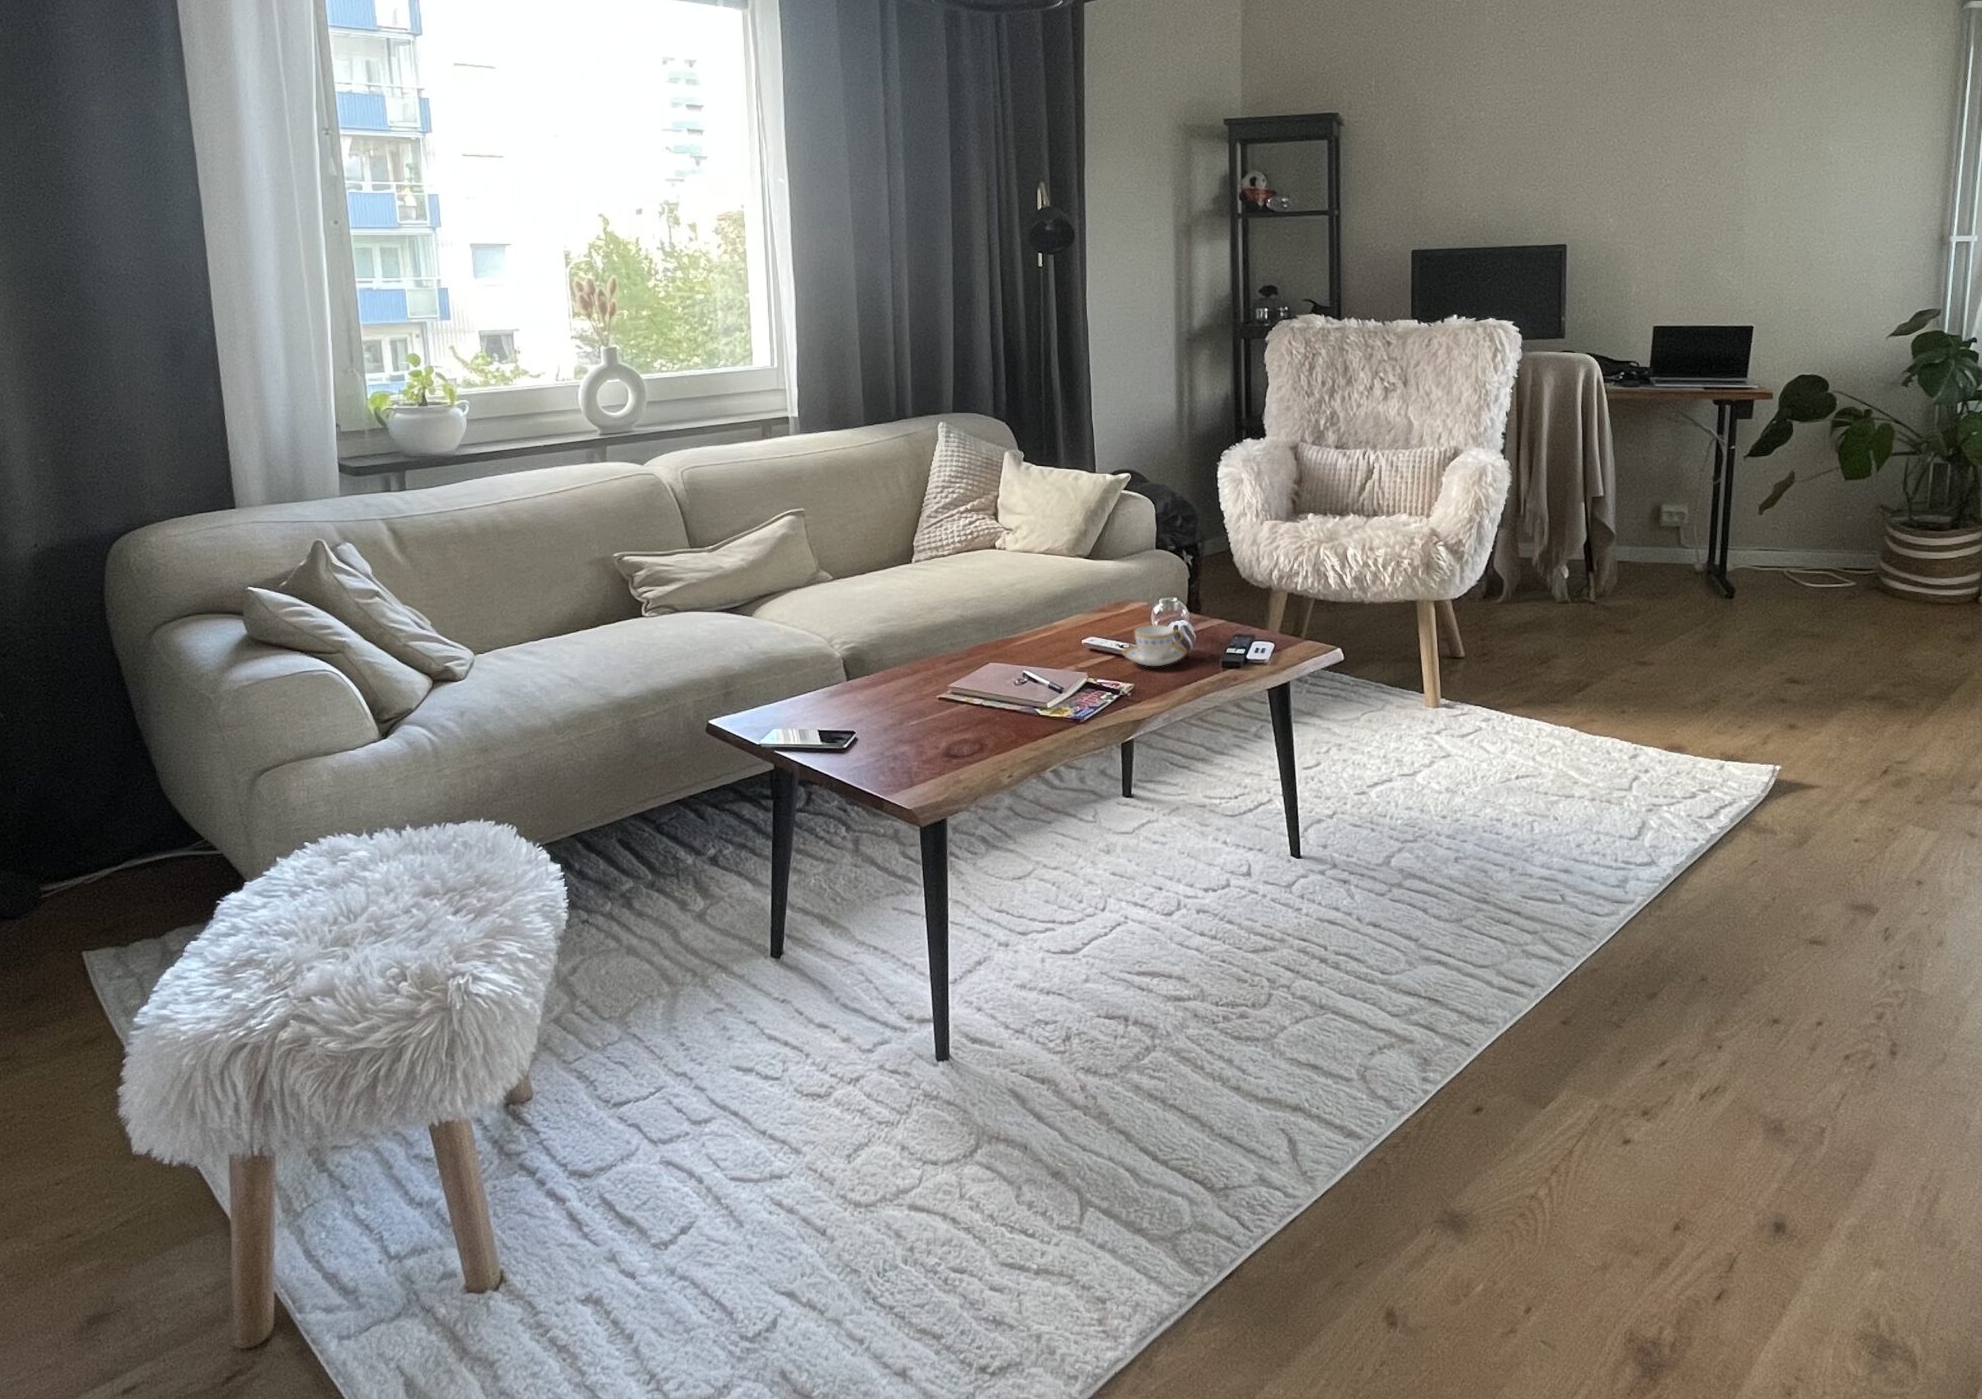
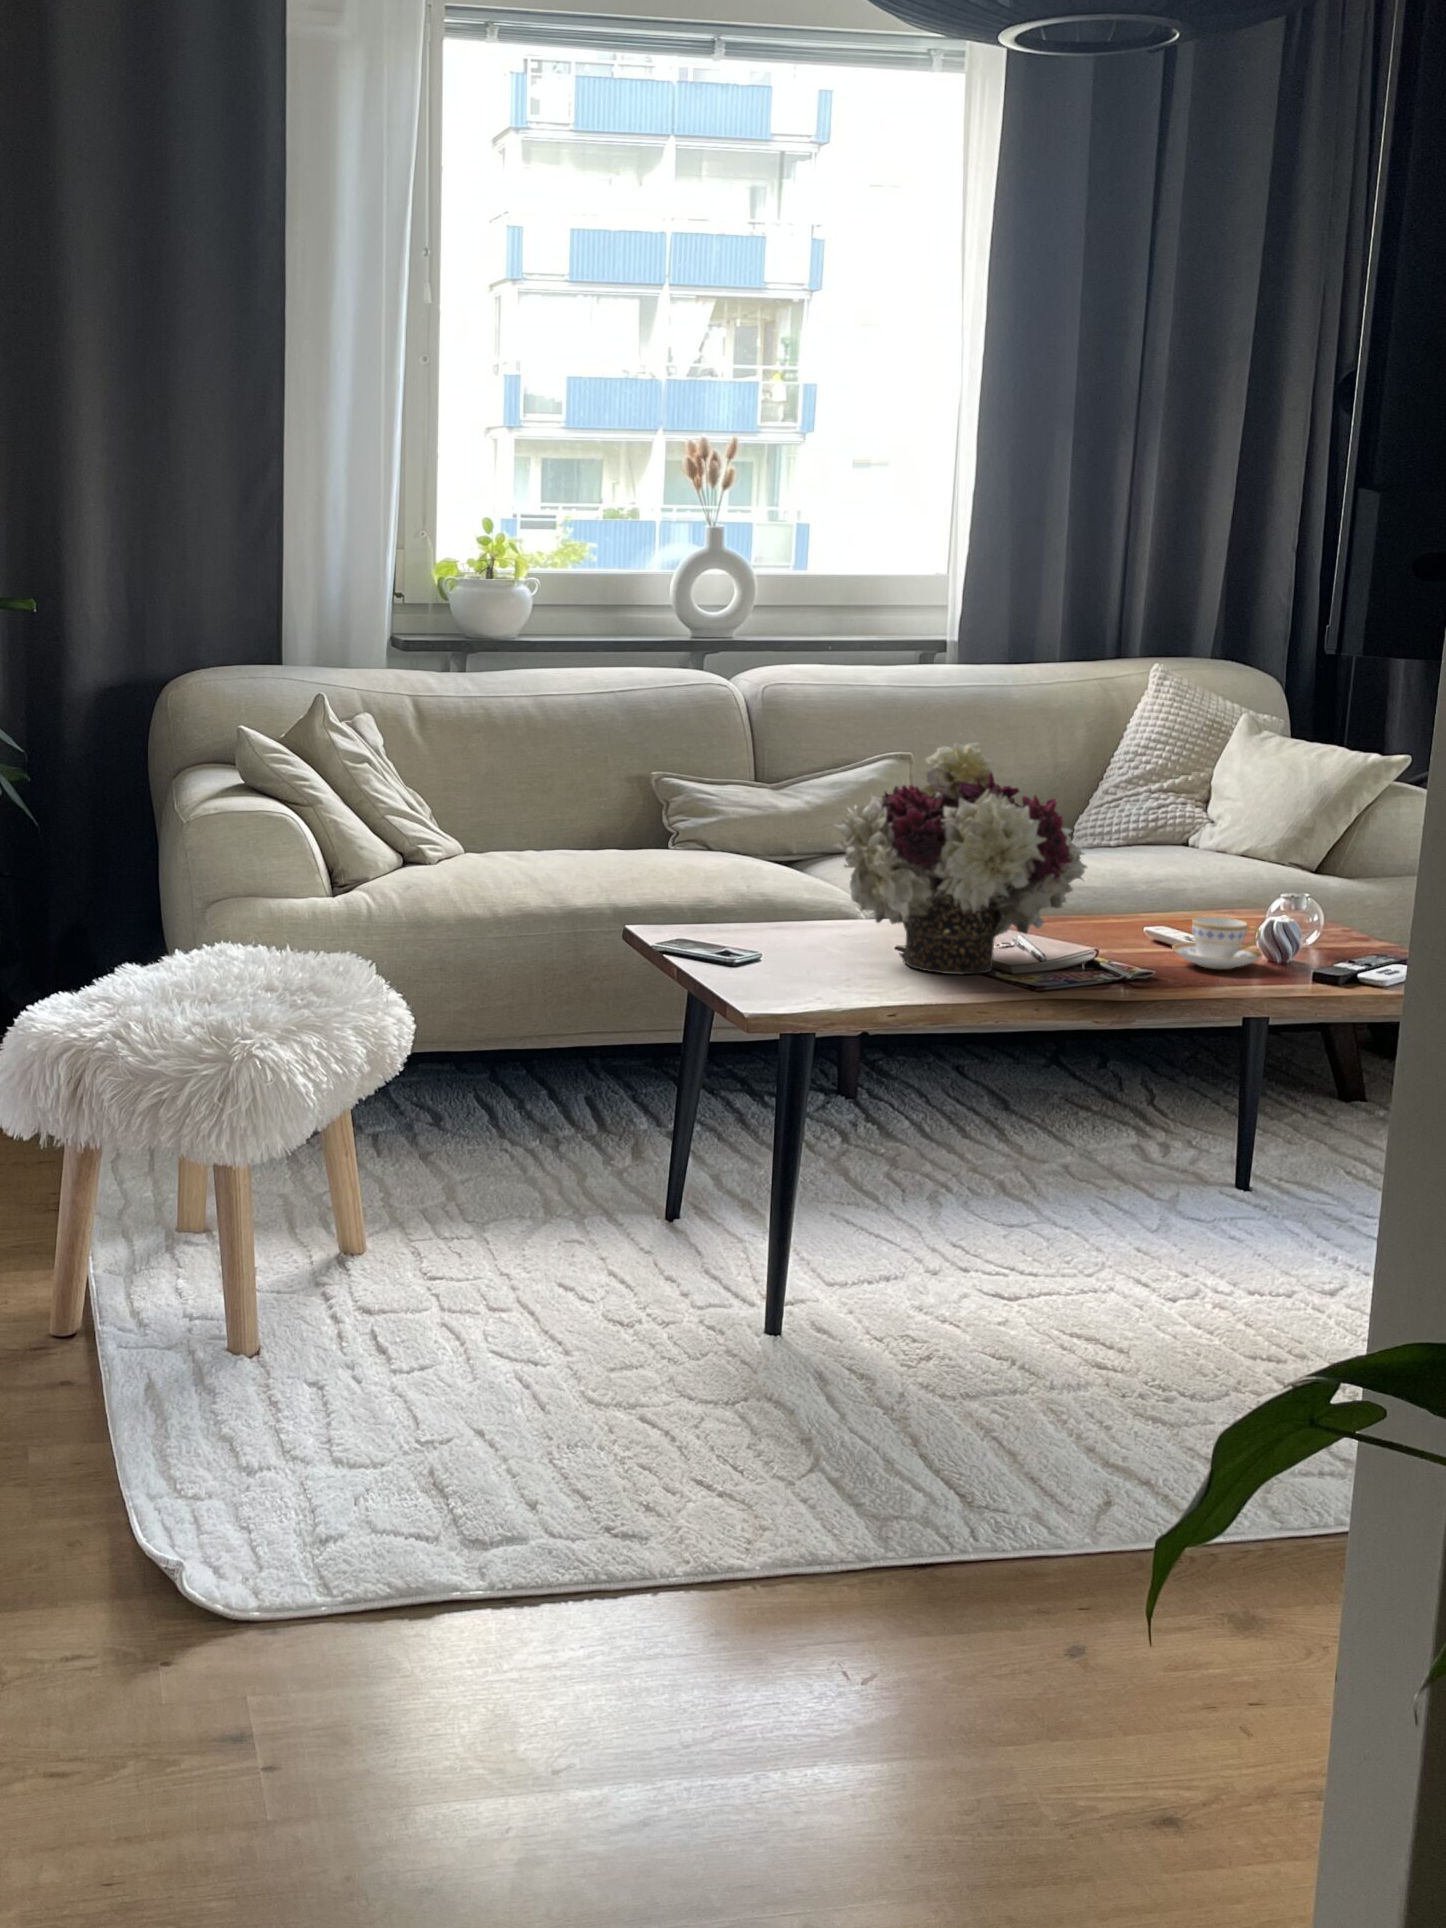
flower arrangement: none [879,528,1074,716] -> present [834,743,1087,974]

